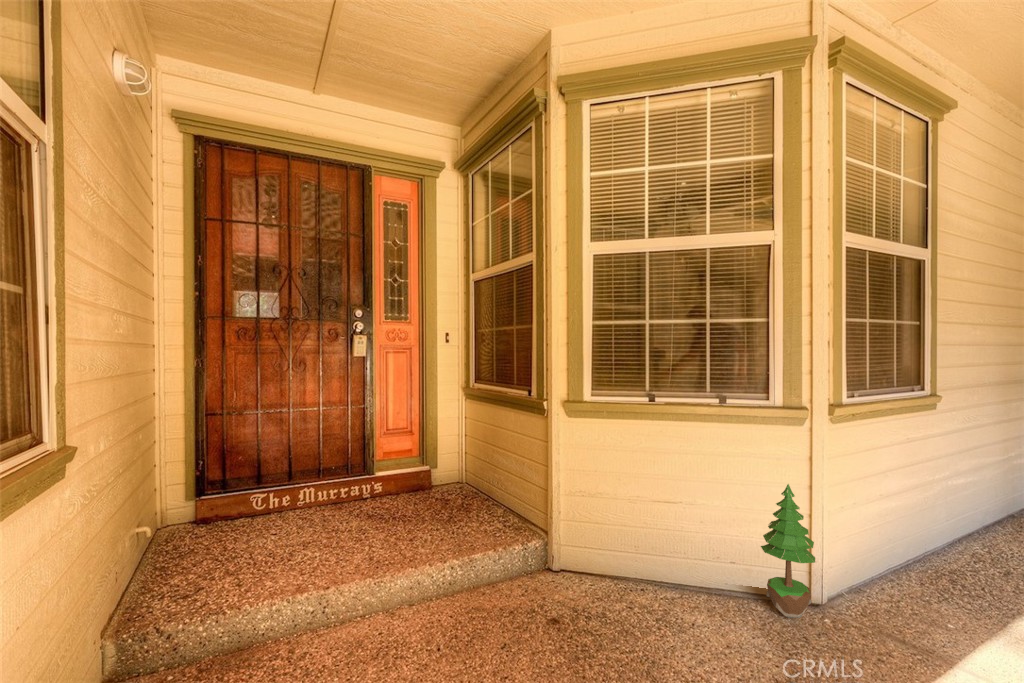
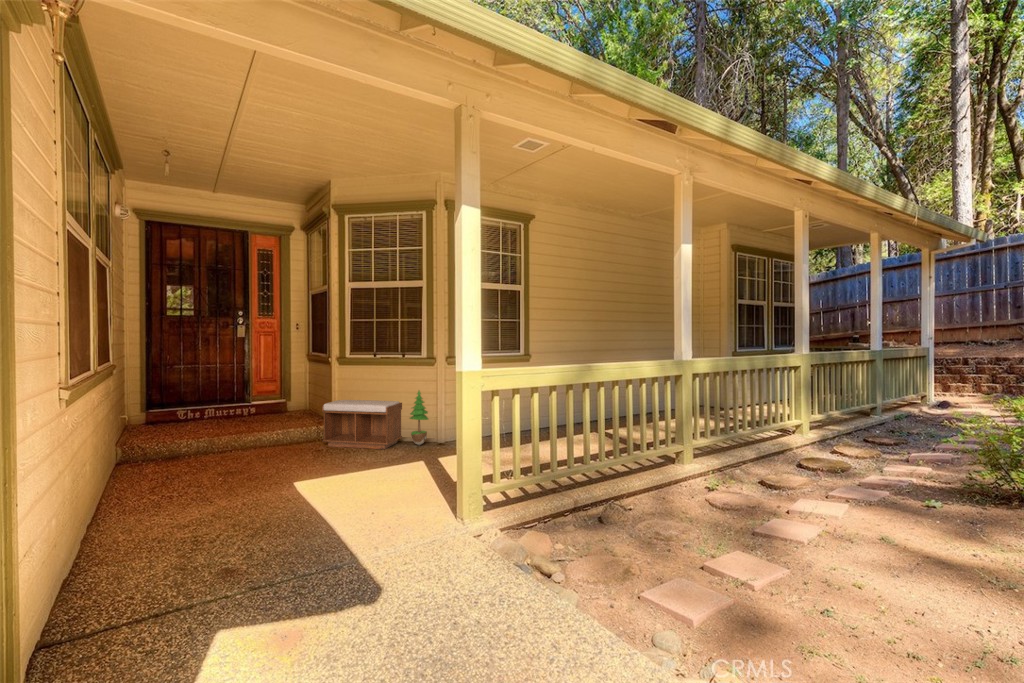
bench: none [563,494,742,637] -> present [322,400,402,449]

